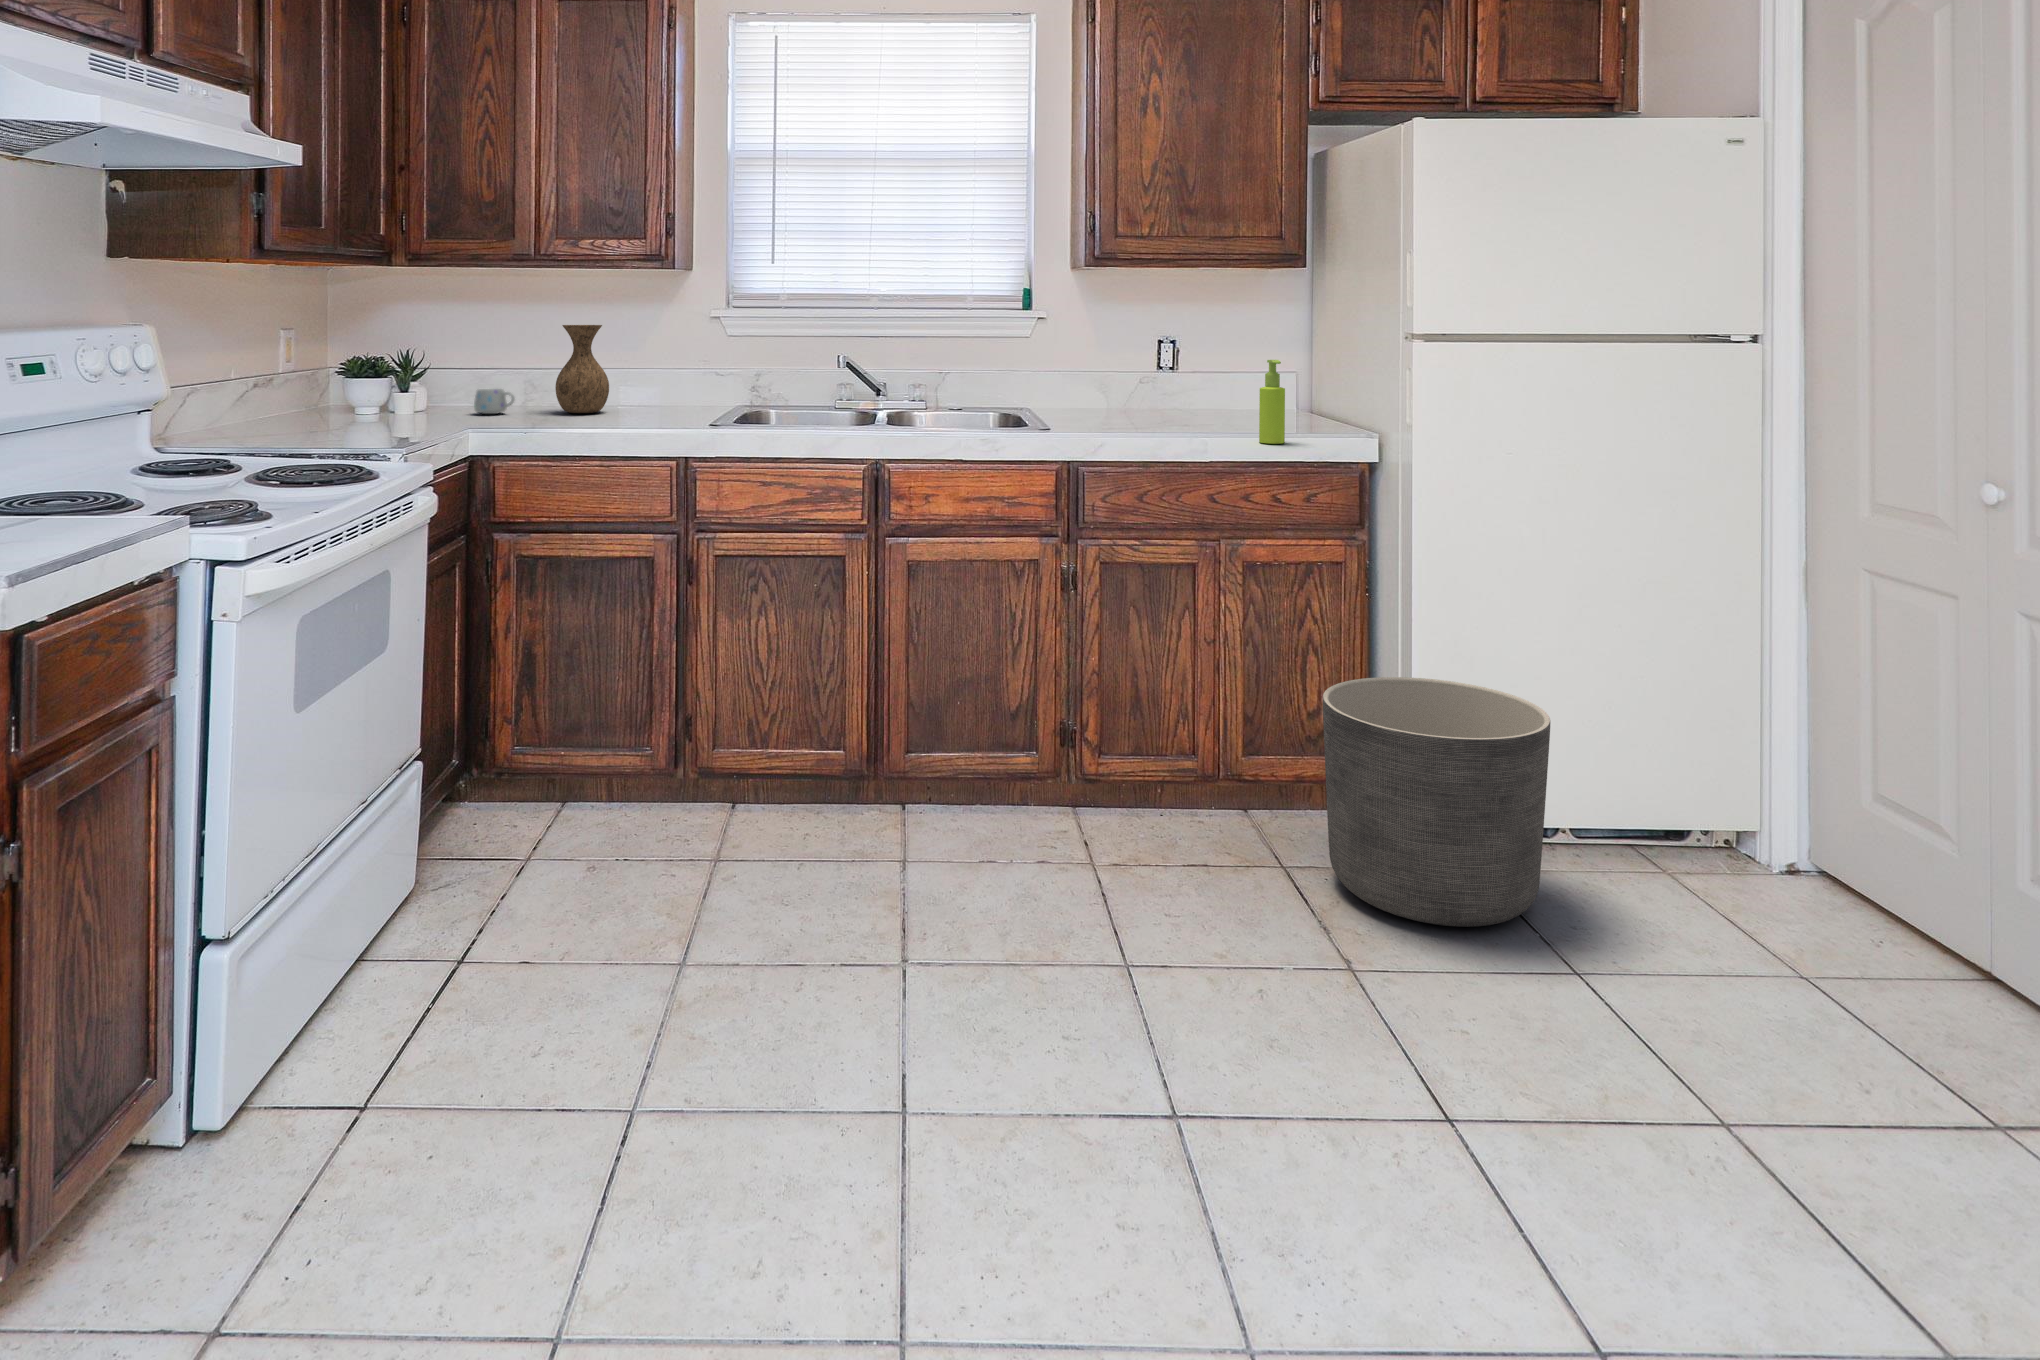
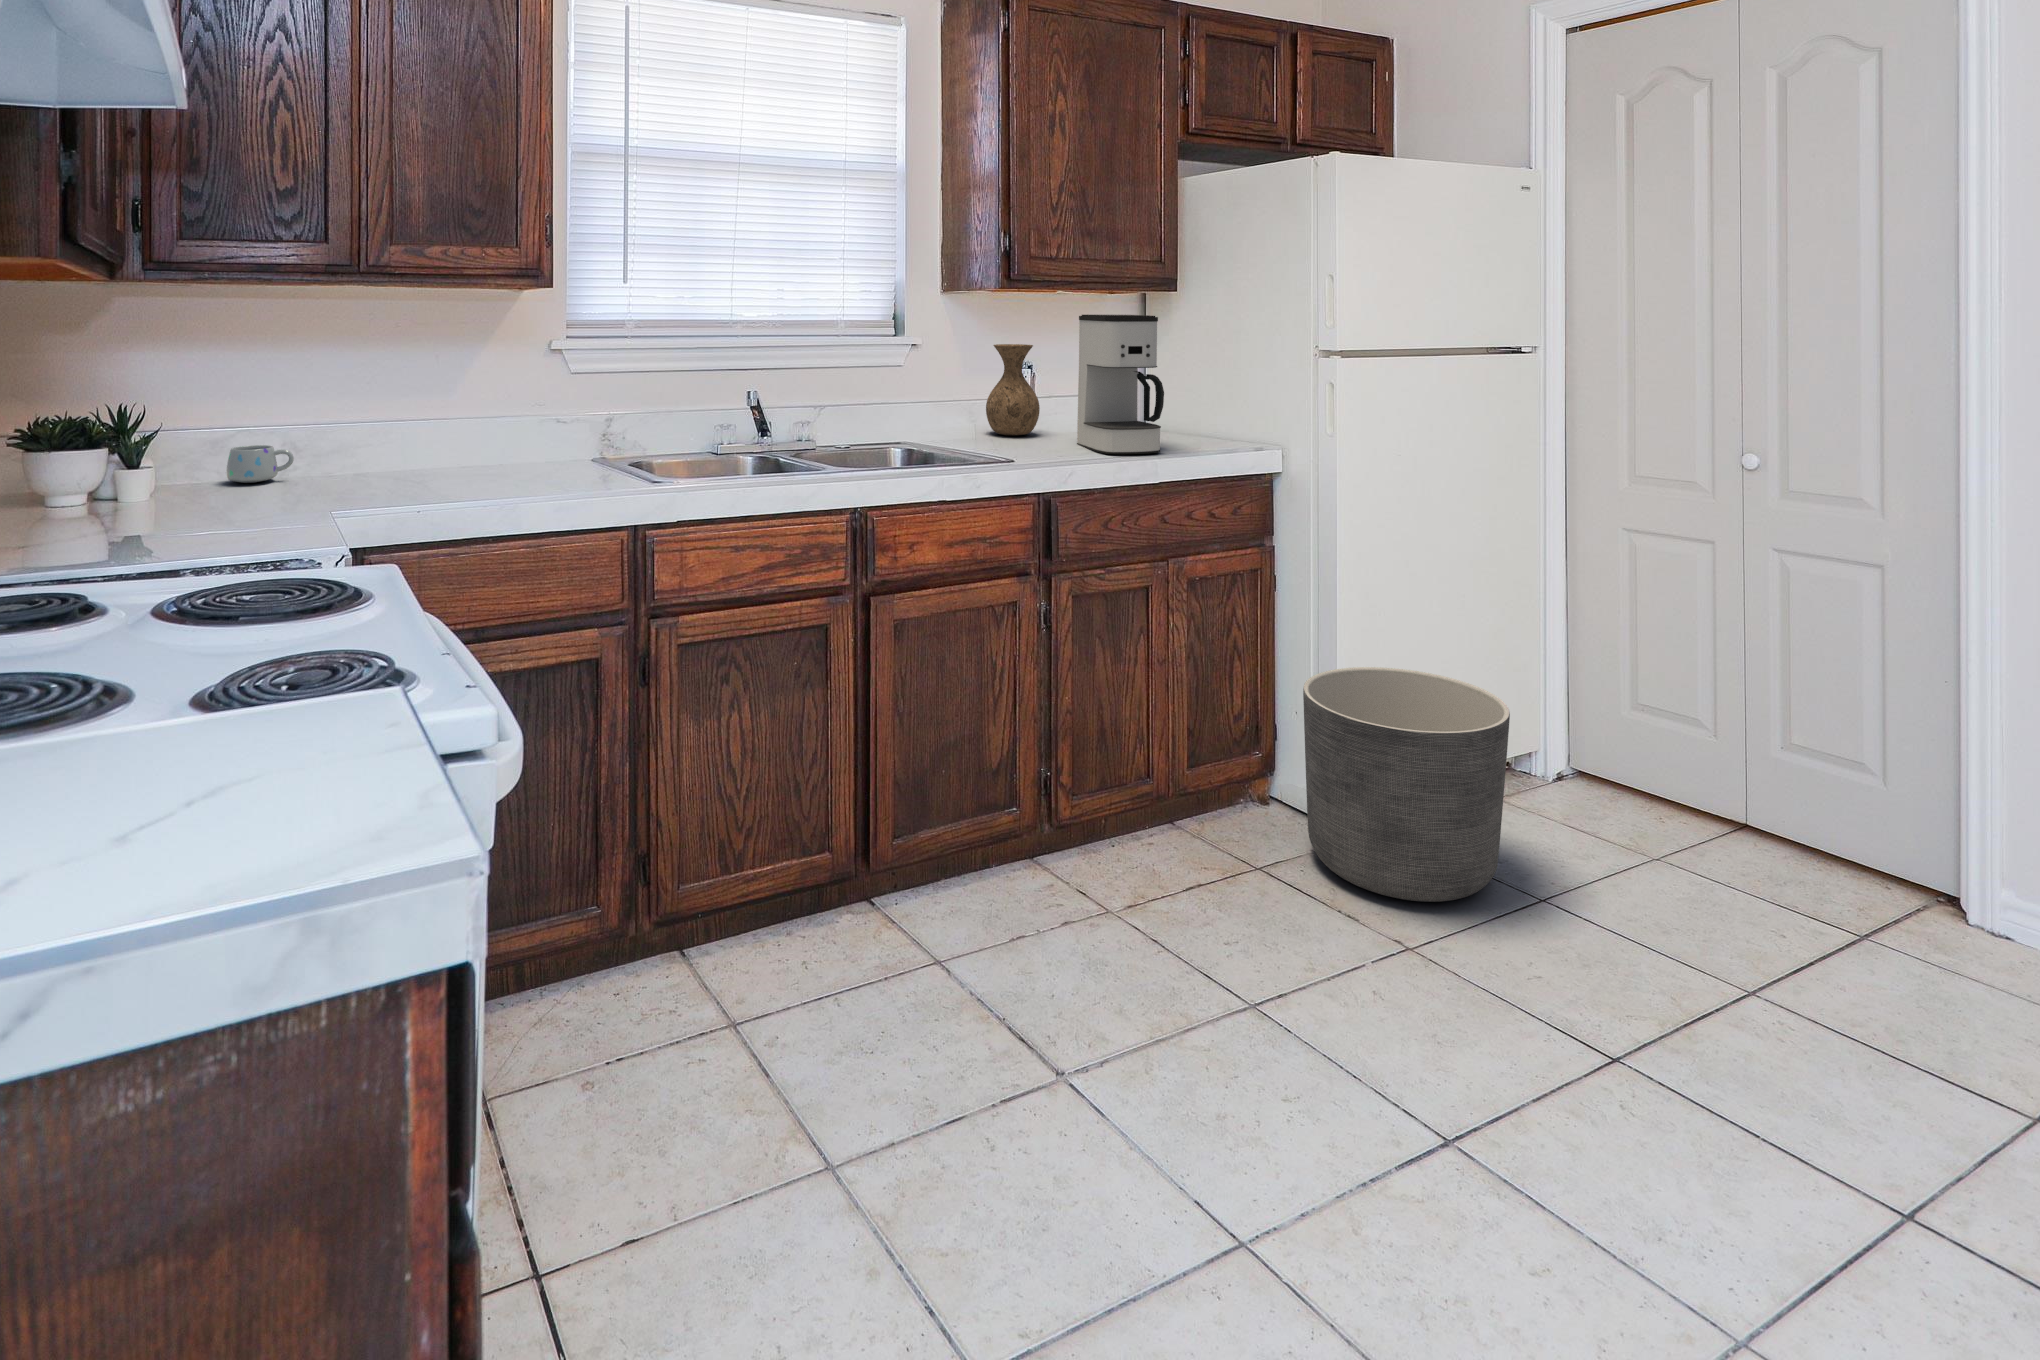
coffee maker: none [1178,295,1260,435] -> present [1077,315,1164,454]
vase: present [555,325,609,413] -> present [986,344,1040,435]
soap dispenser: present [1259,360,1285,444] -> none [1191,380,1218,461]

